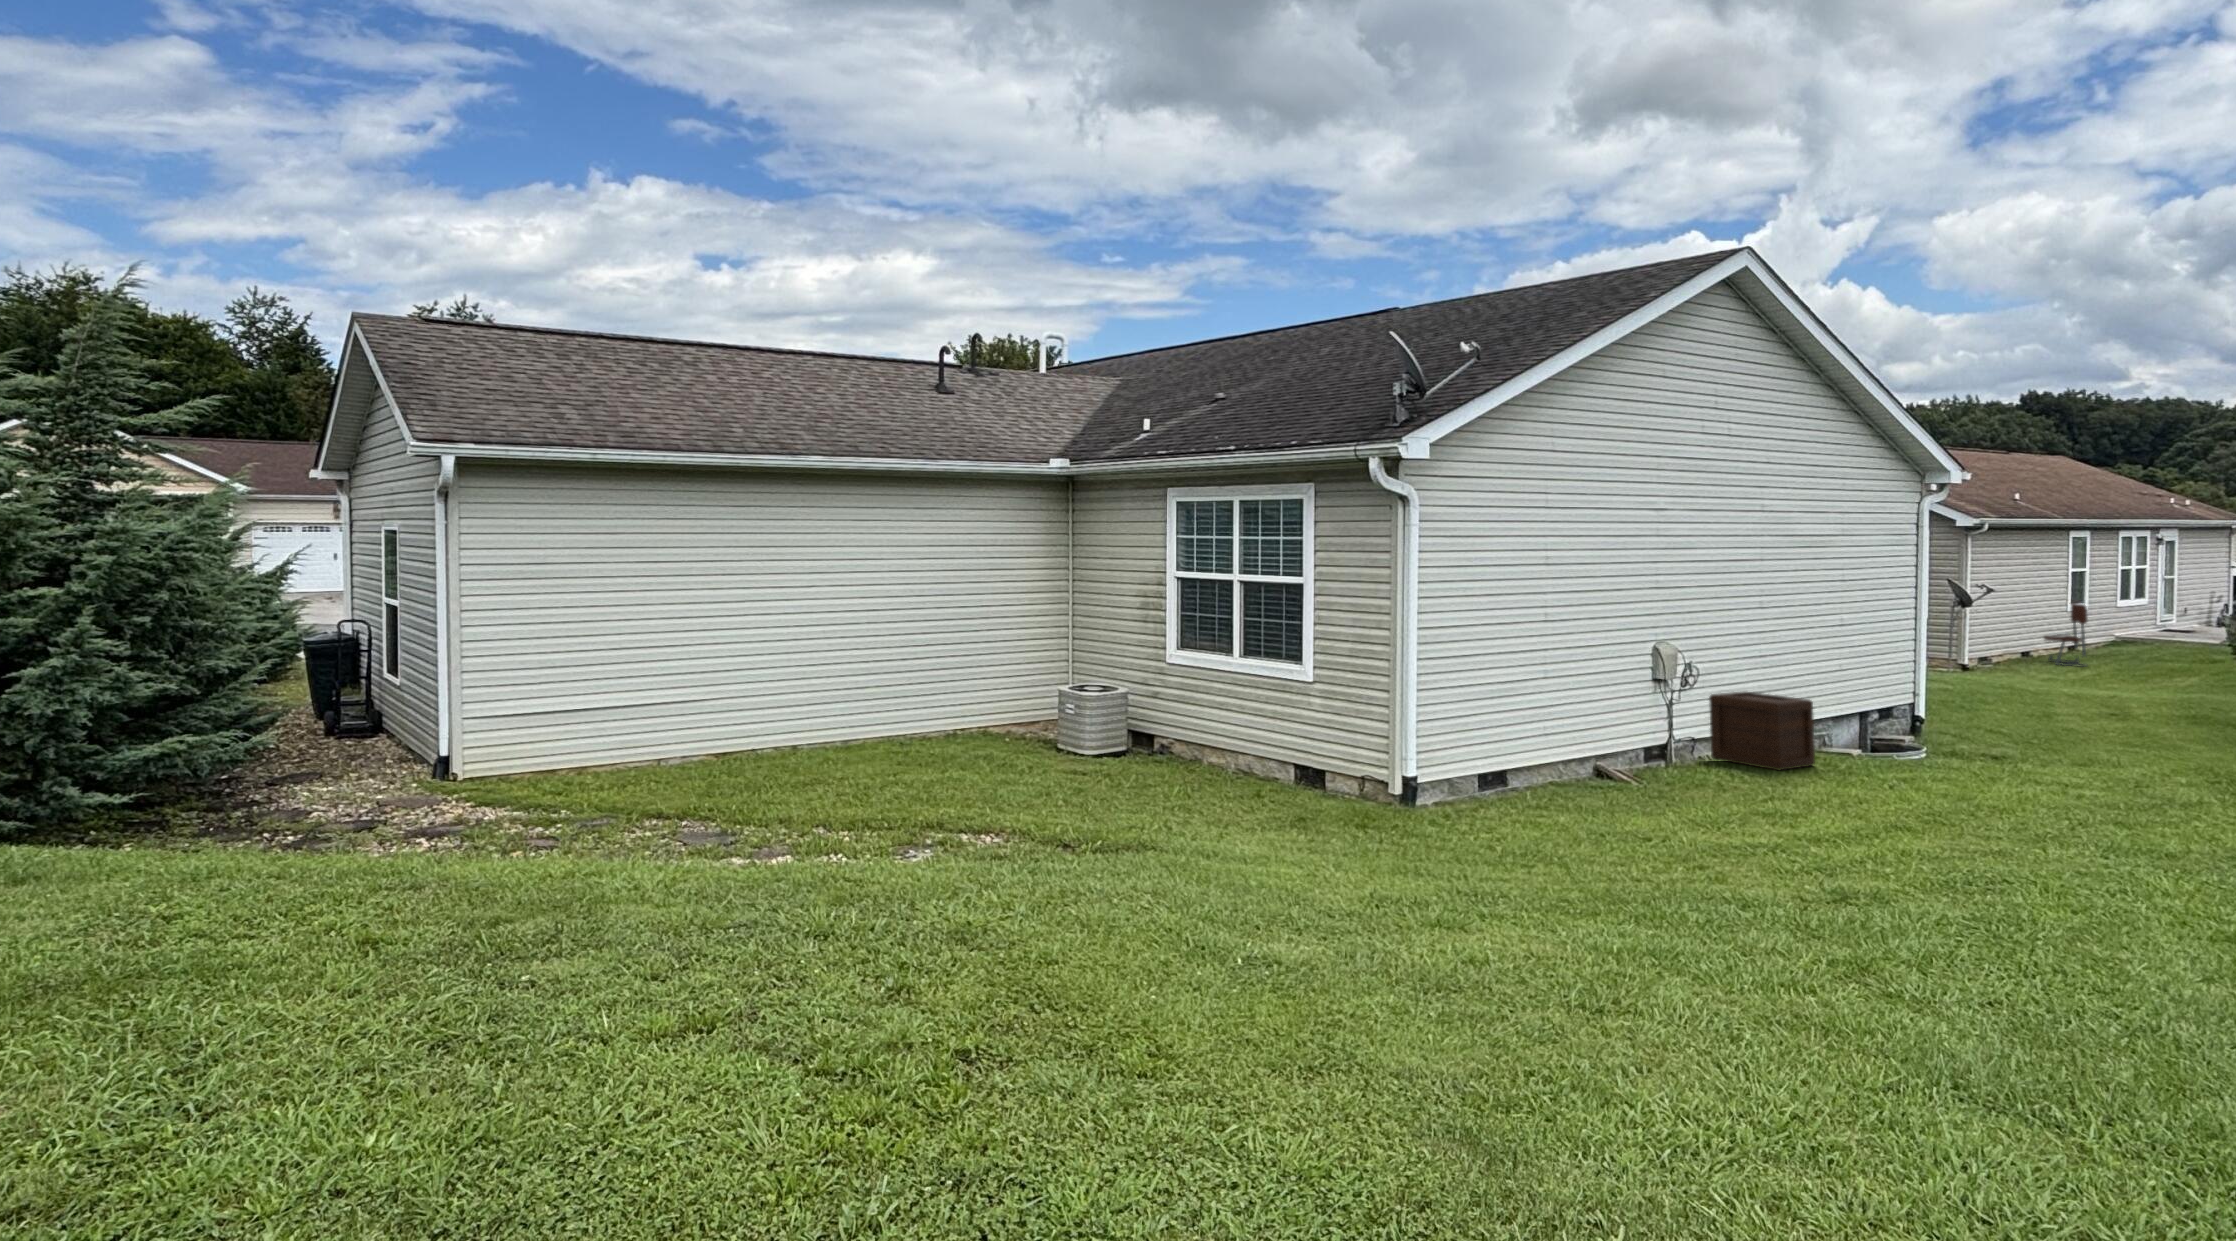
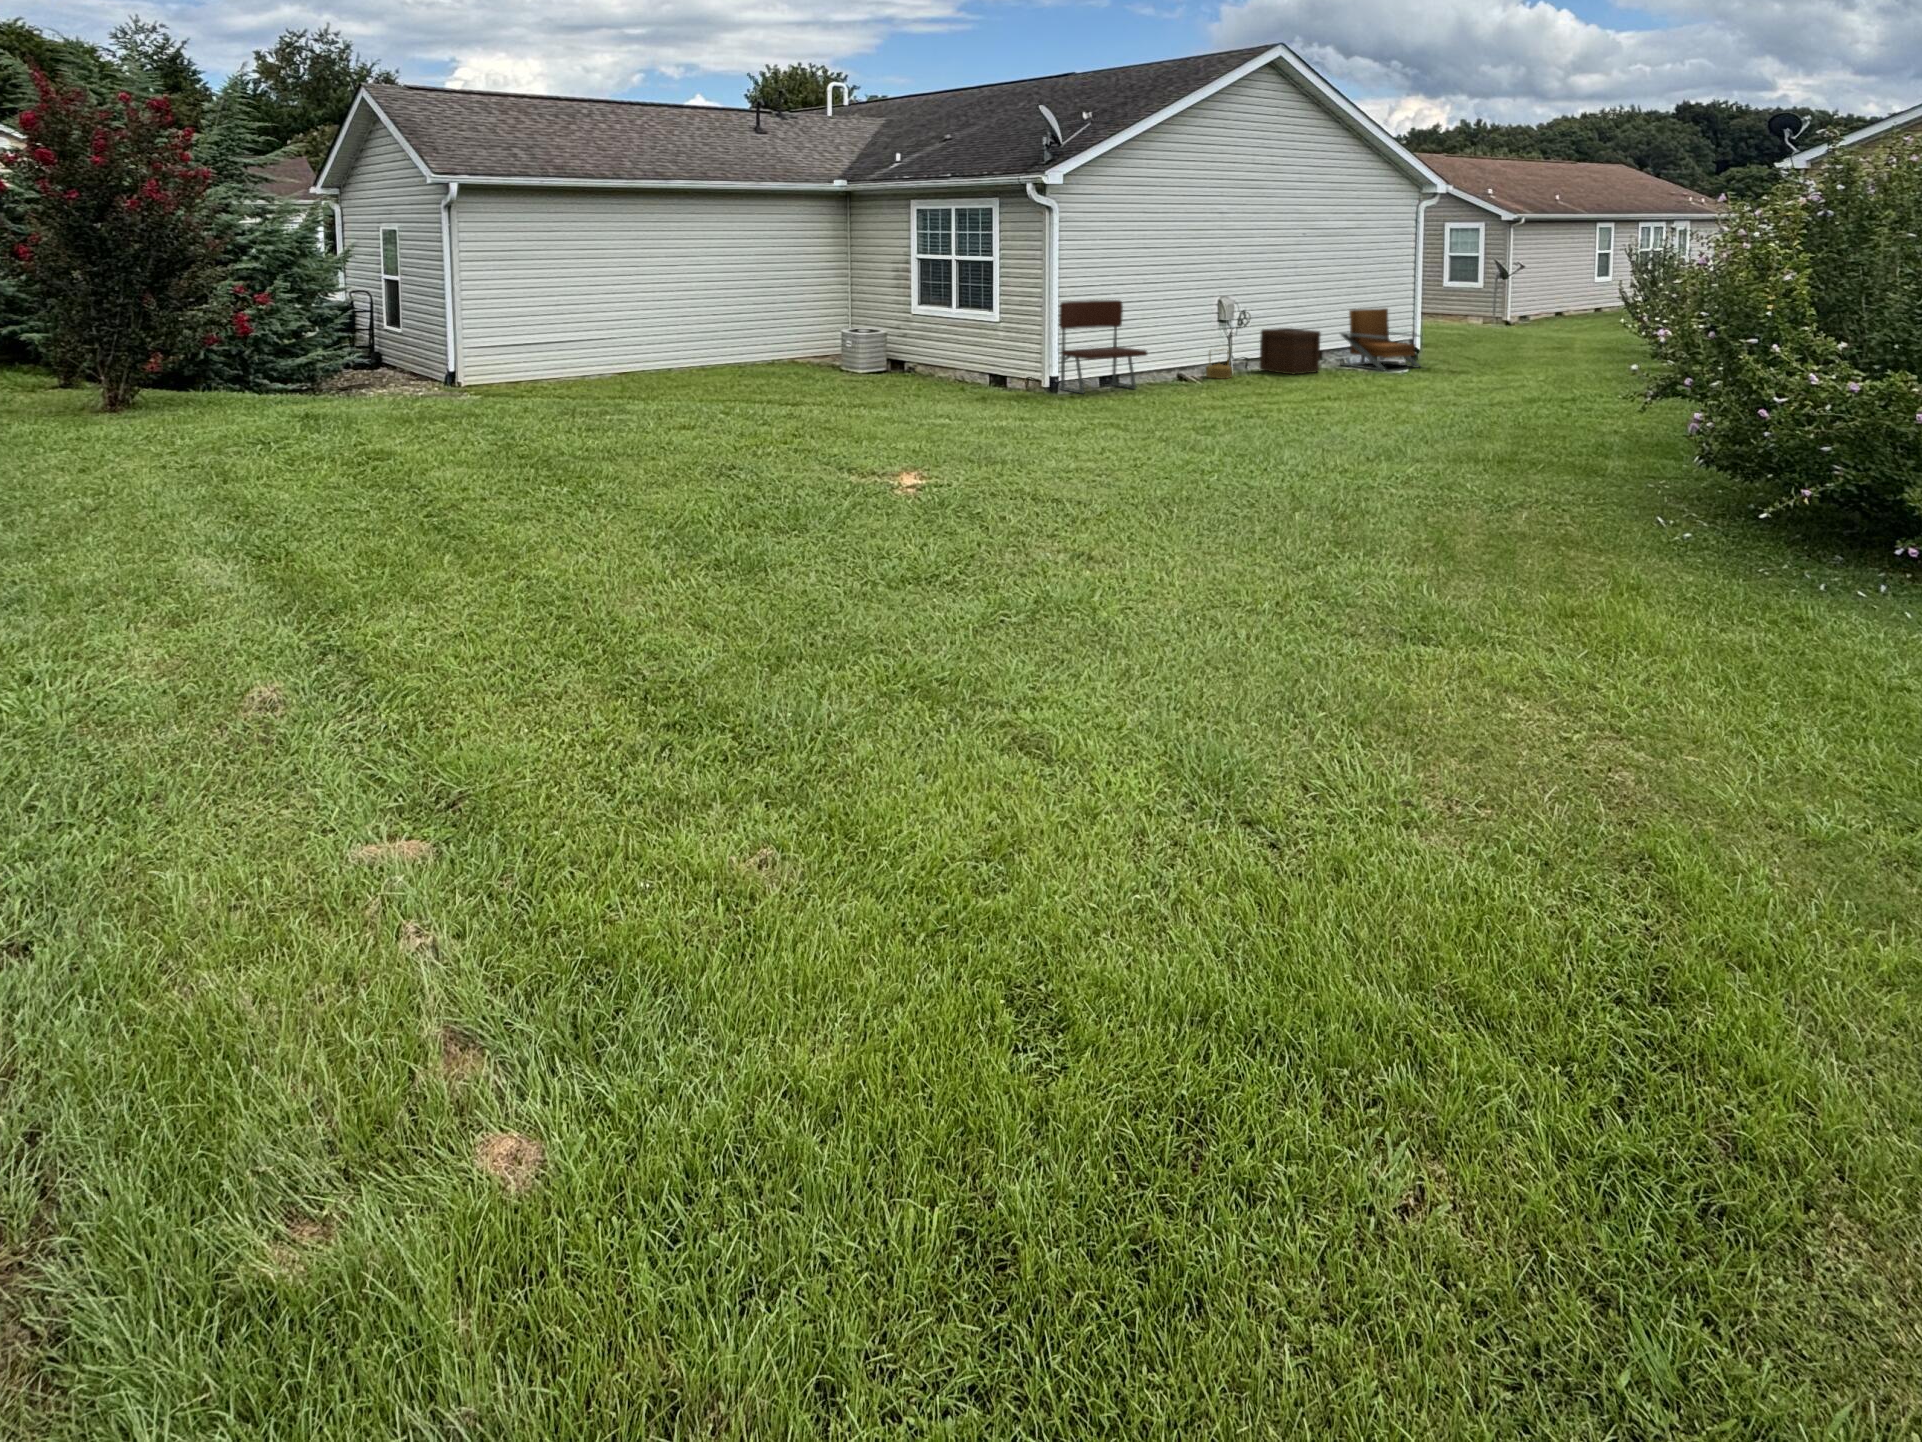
bench: present [2044,603,2088,667] -> present [1059,300,1147,394]
lounge chair: none [1822,661,1968,765] -> present [1341,308,1420,370]
woven basket: none [1639,726,1687,777] -> present [1206,351,1232,379]

